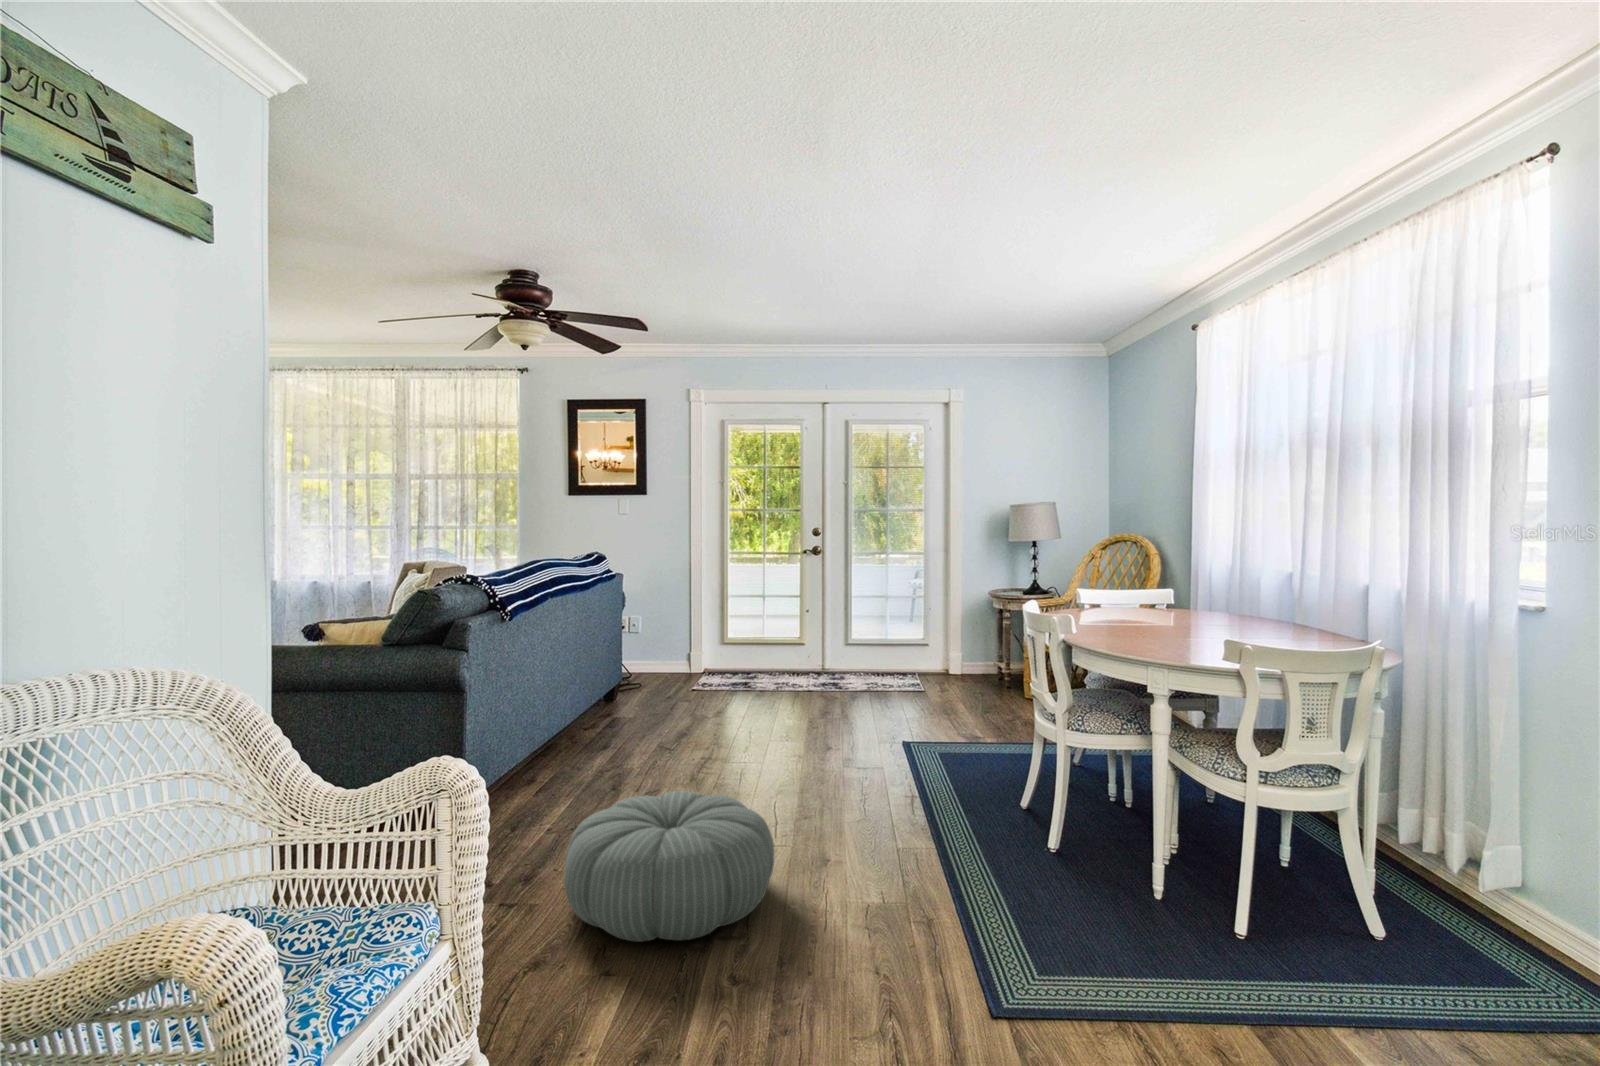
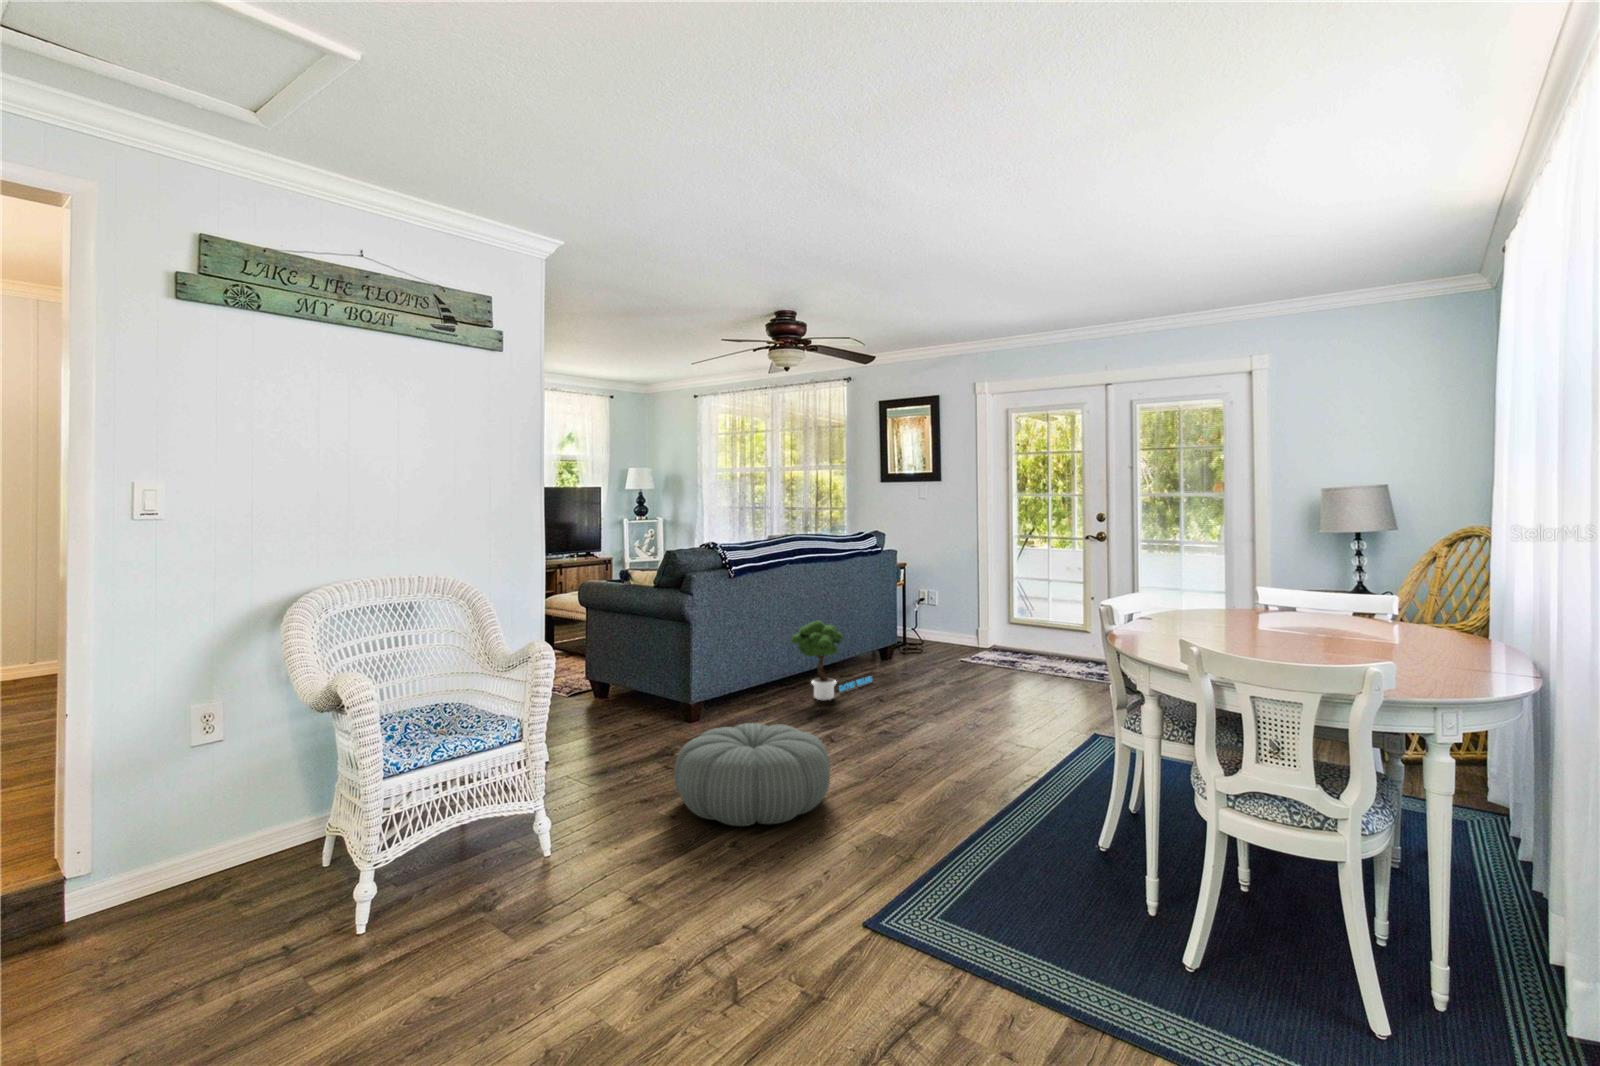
potted tree: none [553,657,627,756] -> present [790,621,872,700]

